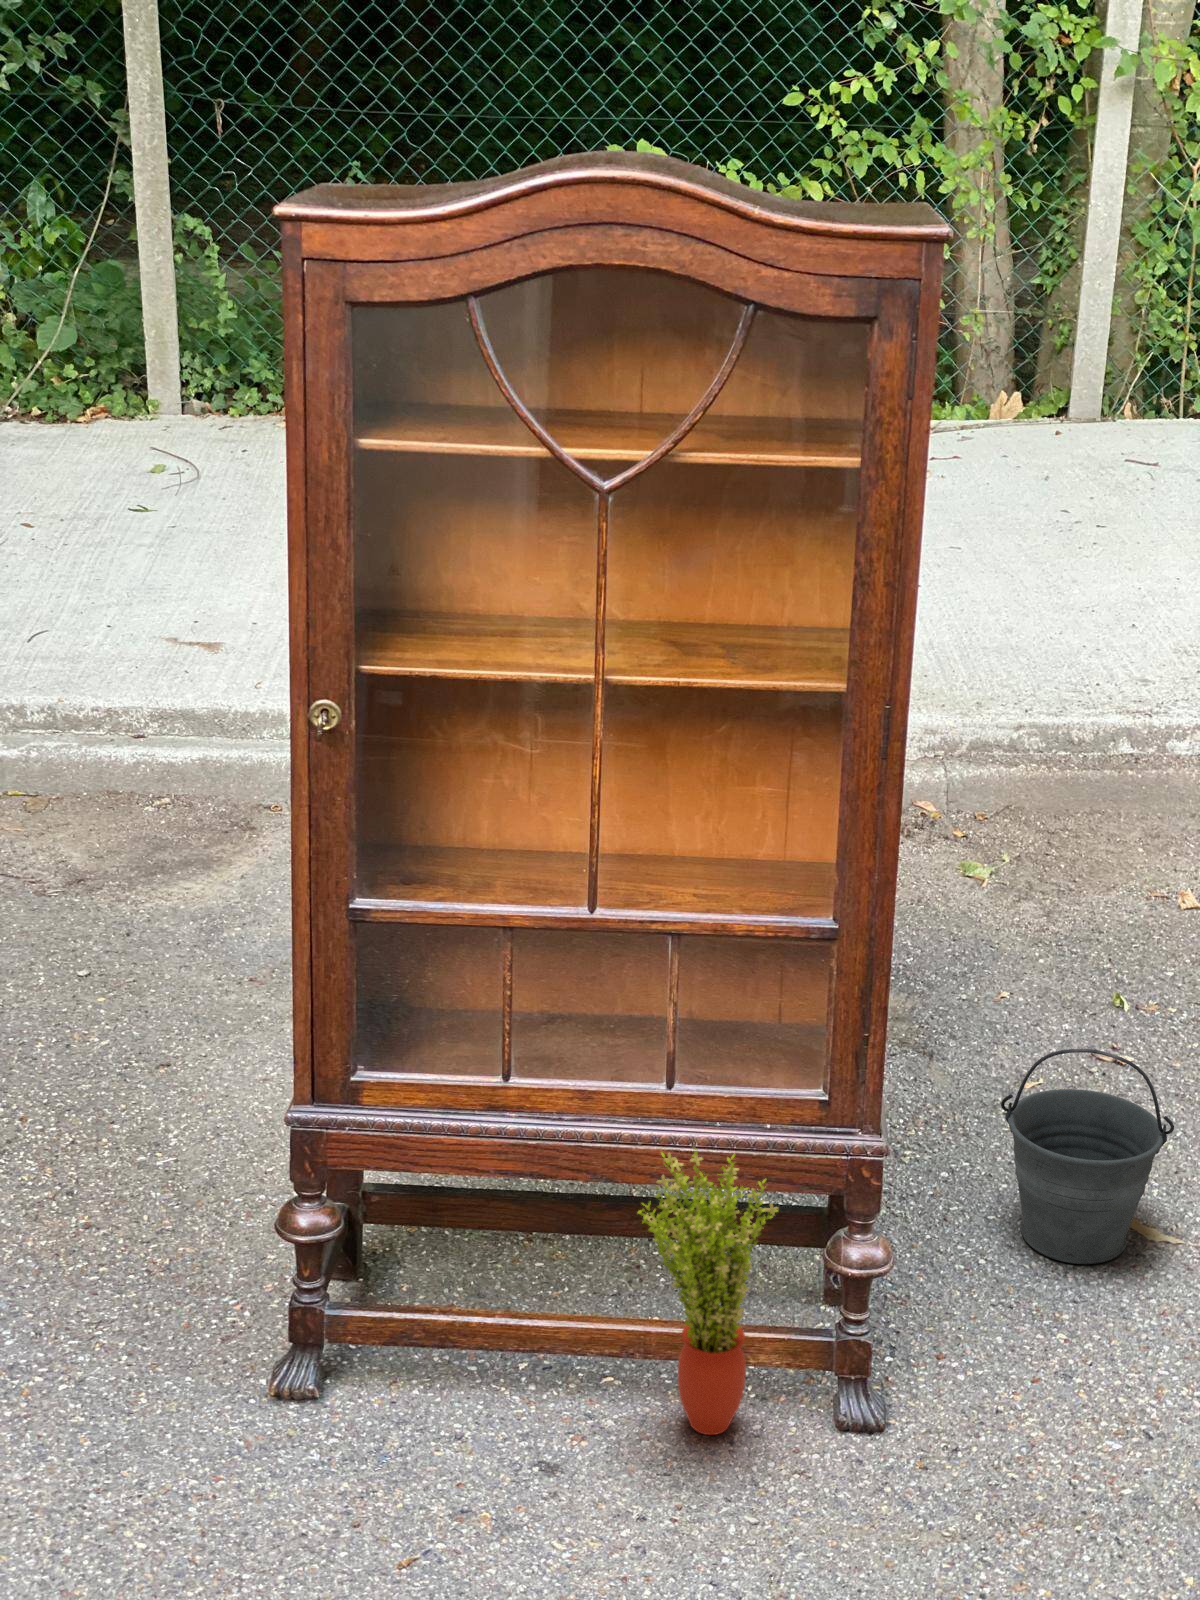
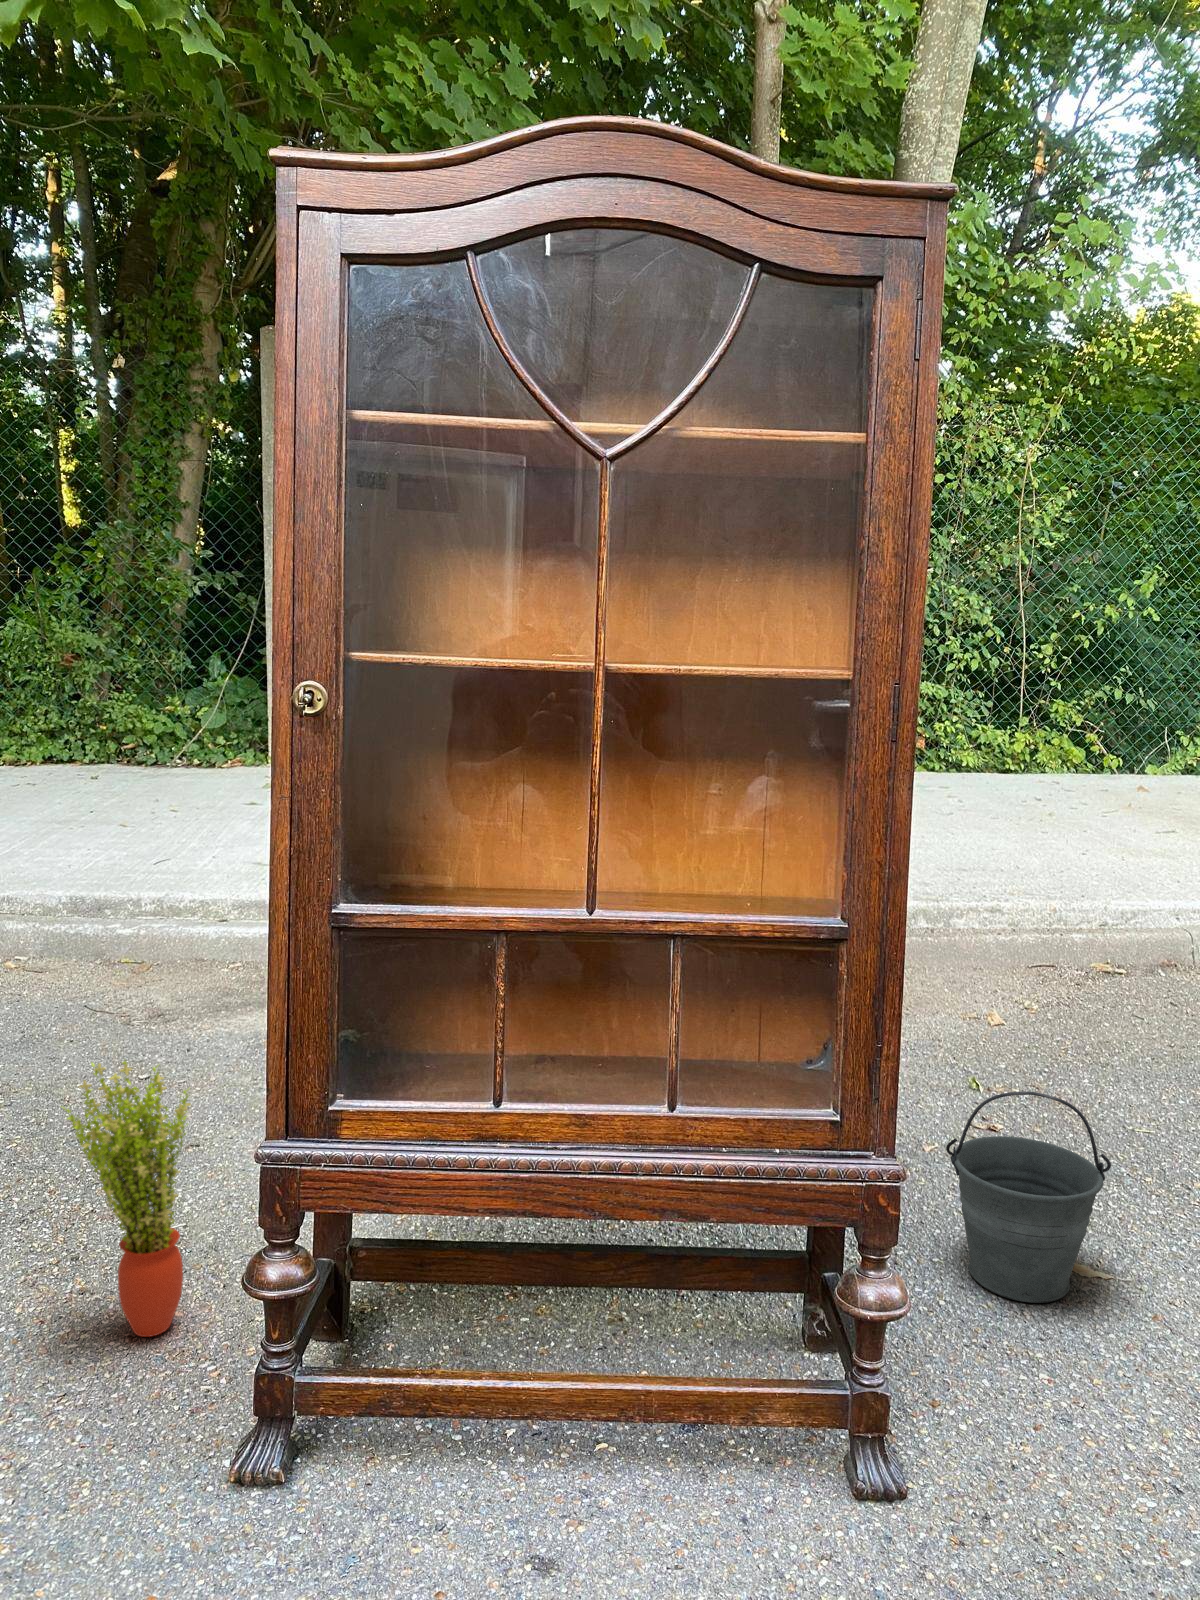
potted plant: present [638,1147,778,1435] -> present [63,1060,191,1337]

